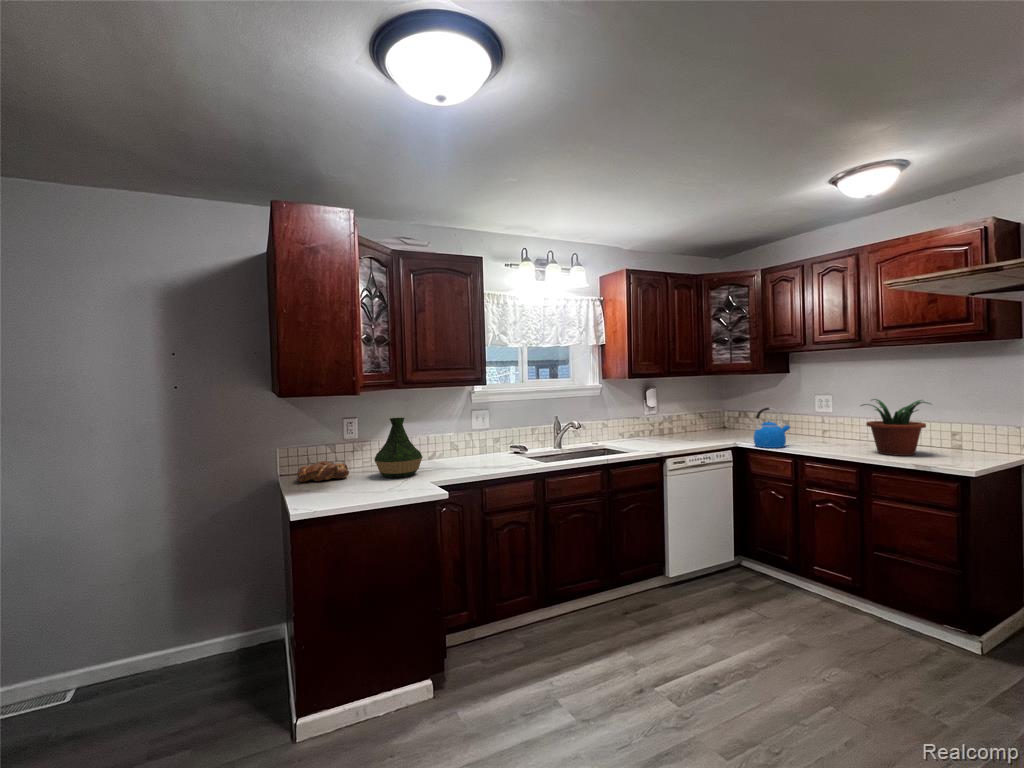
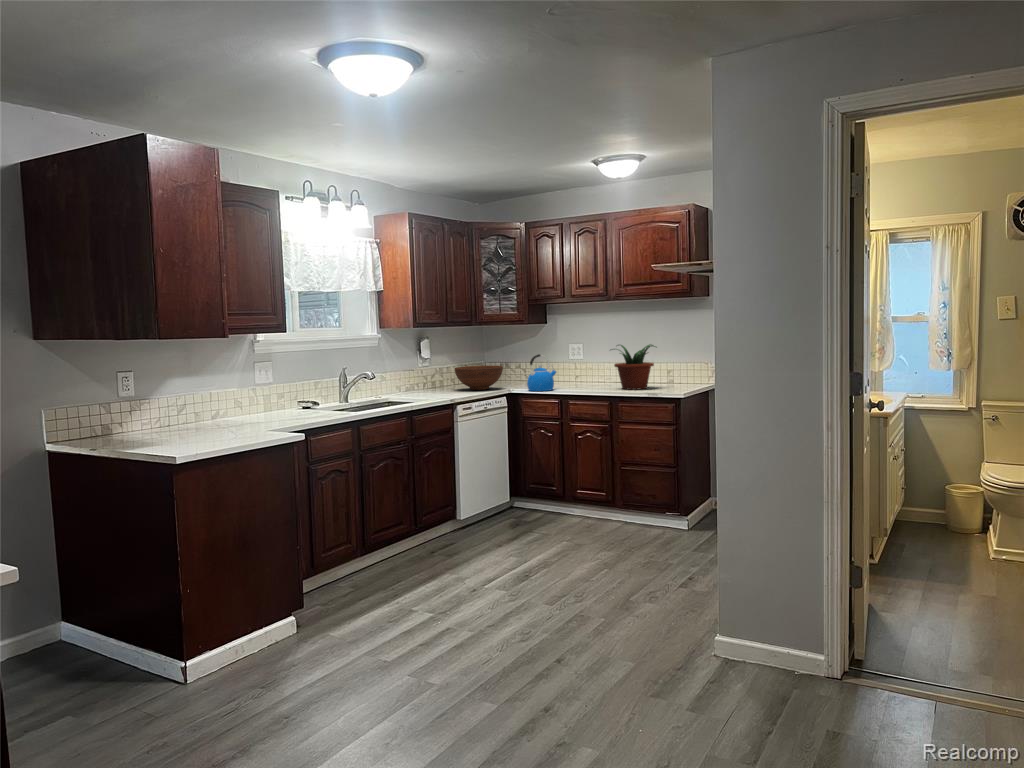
fruit bowl: none [679,415,730,440] -> present [455,366,503,390]
vase: present [374,418,423,478] -> none [184,367,240,433]
bread loaf: present [296,461,349,482] -> none [92,419,157,443]

